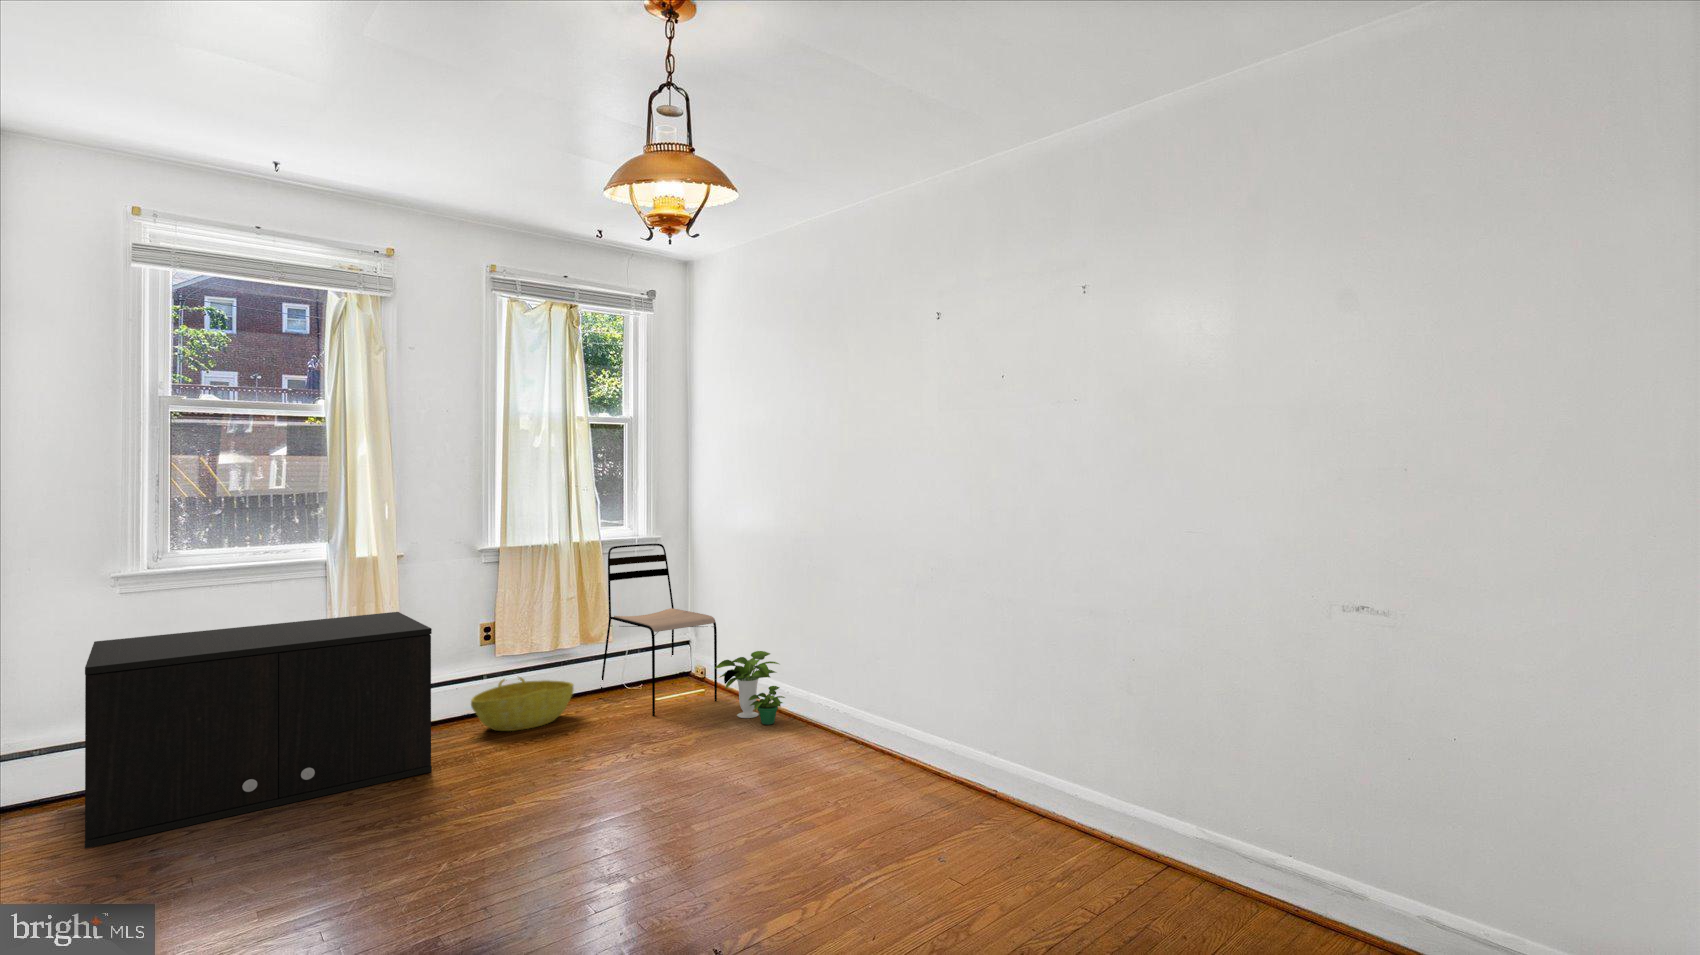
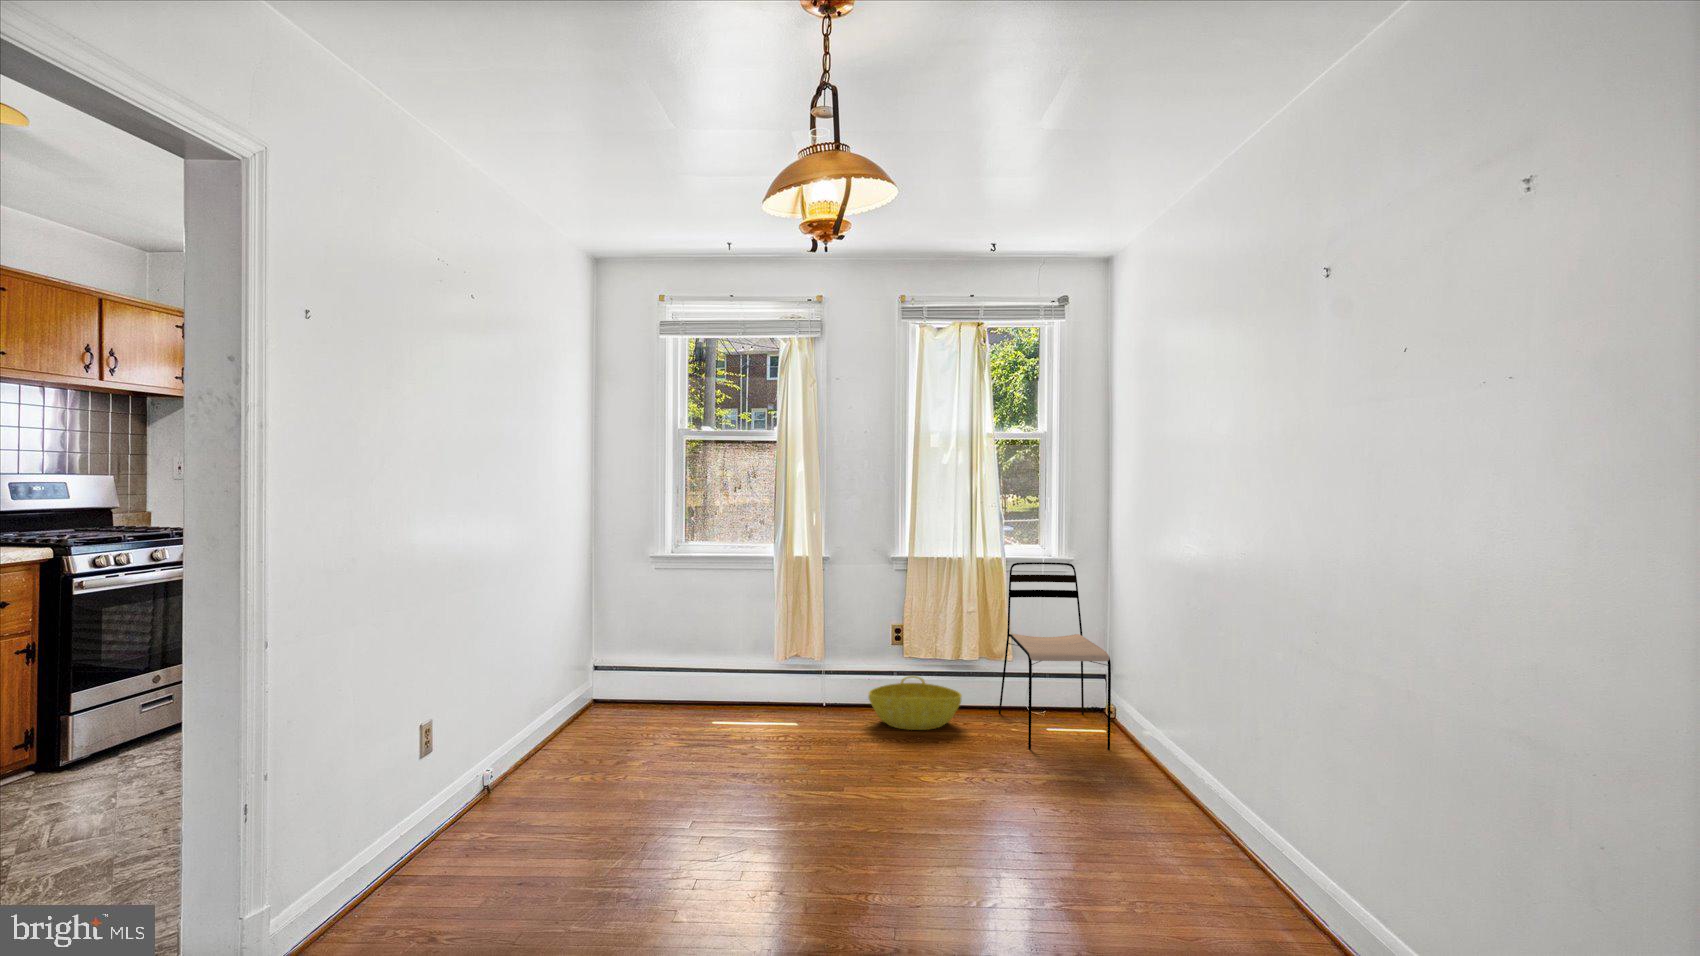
storage cabinet: present [85,612,432,848] -> none [594,601,820,751]
potted plant: present [715,651,785,725] -> none [1089,706,1172,801]

